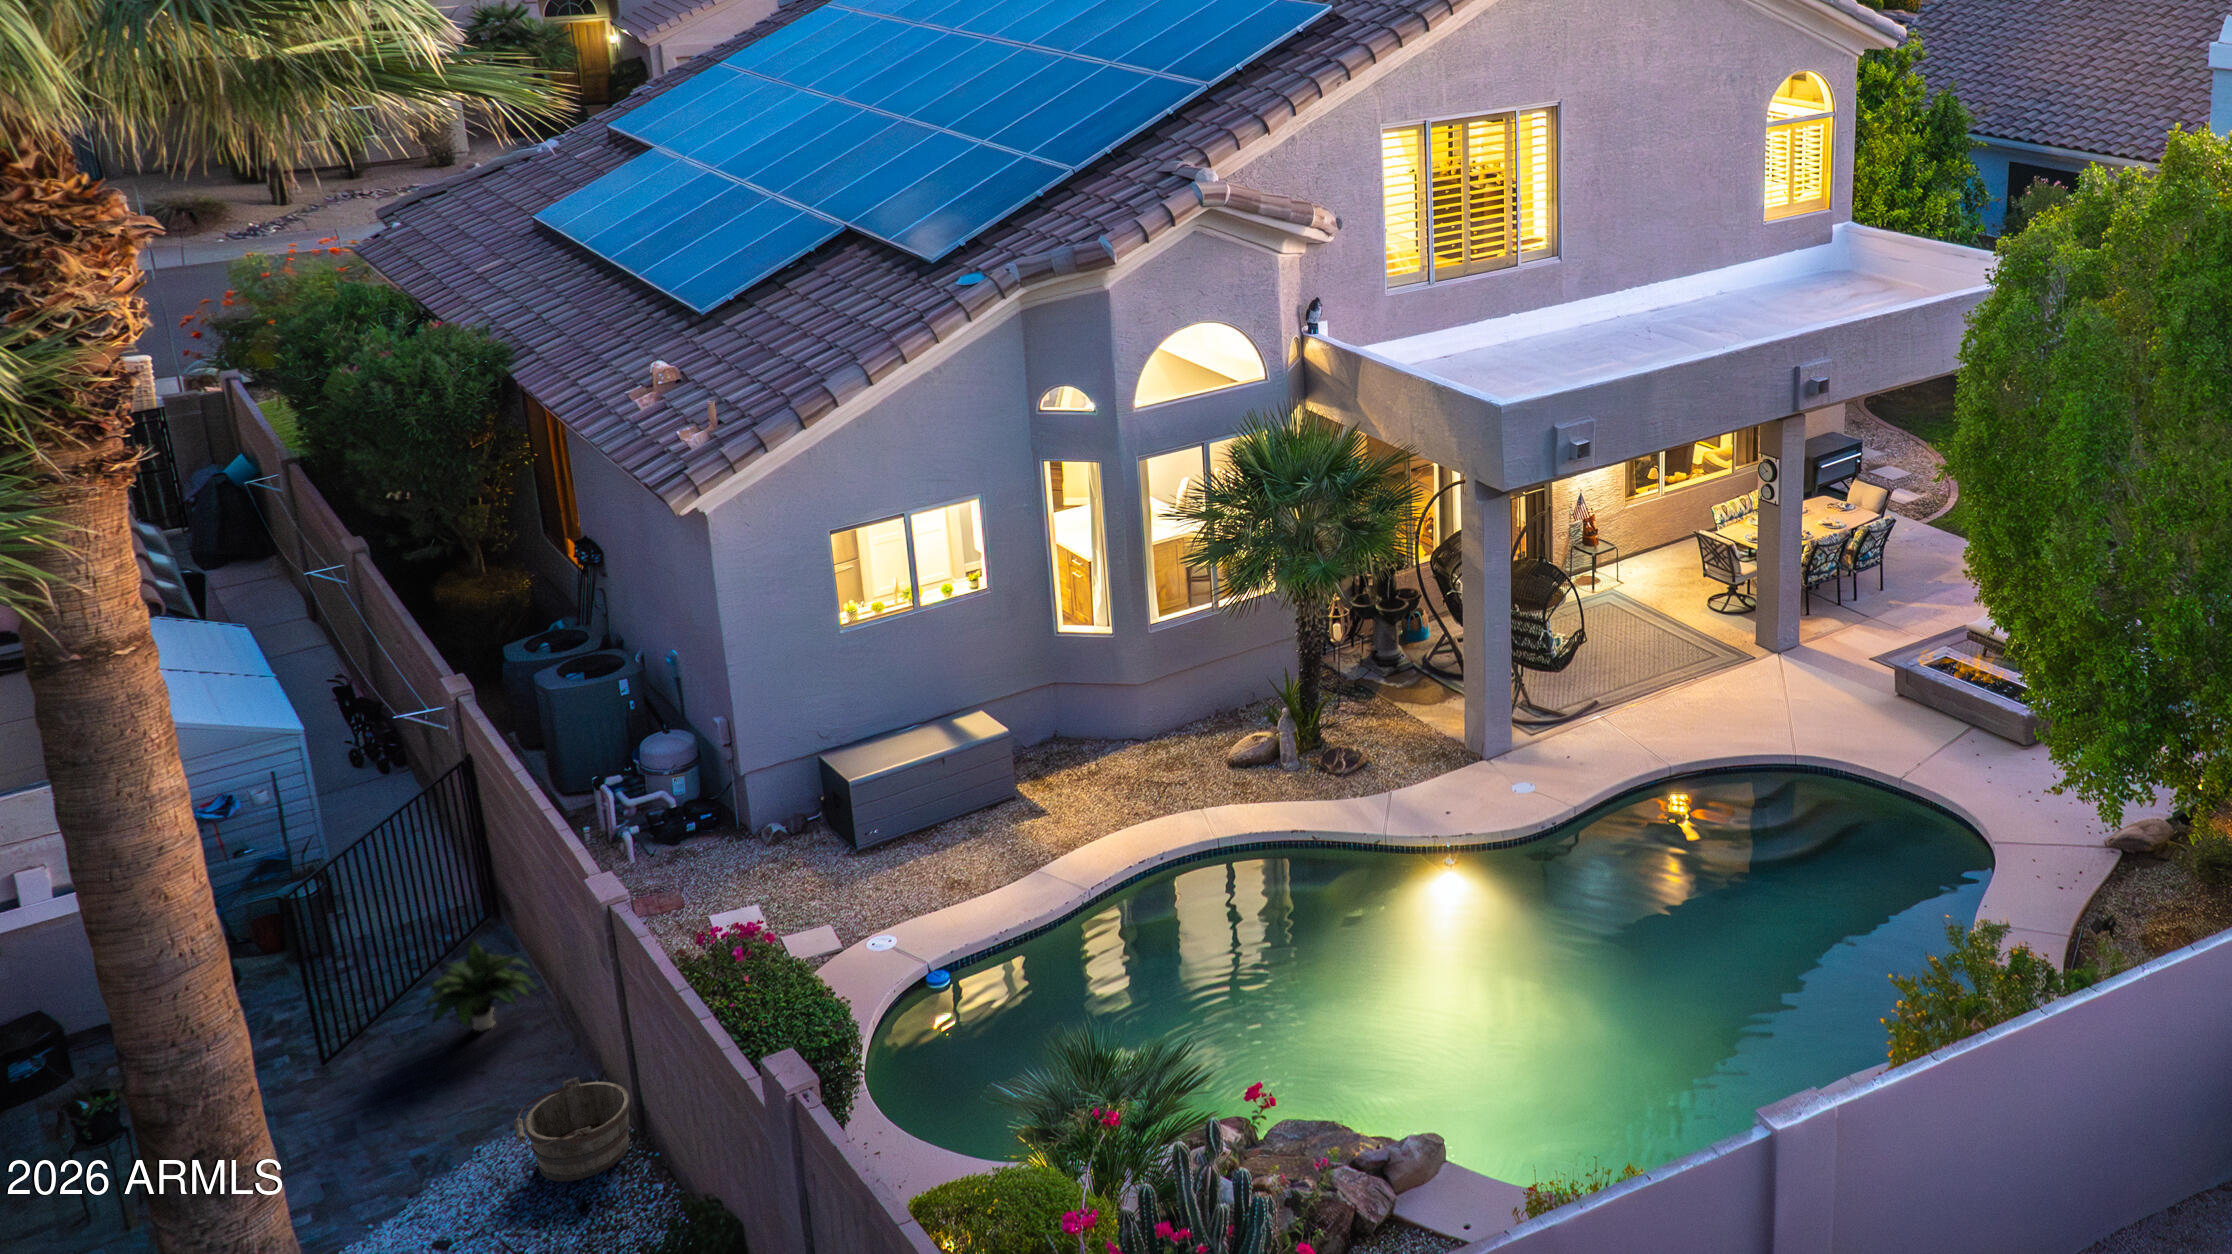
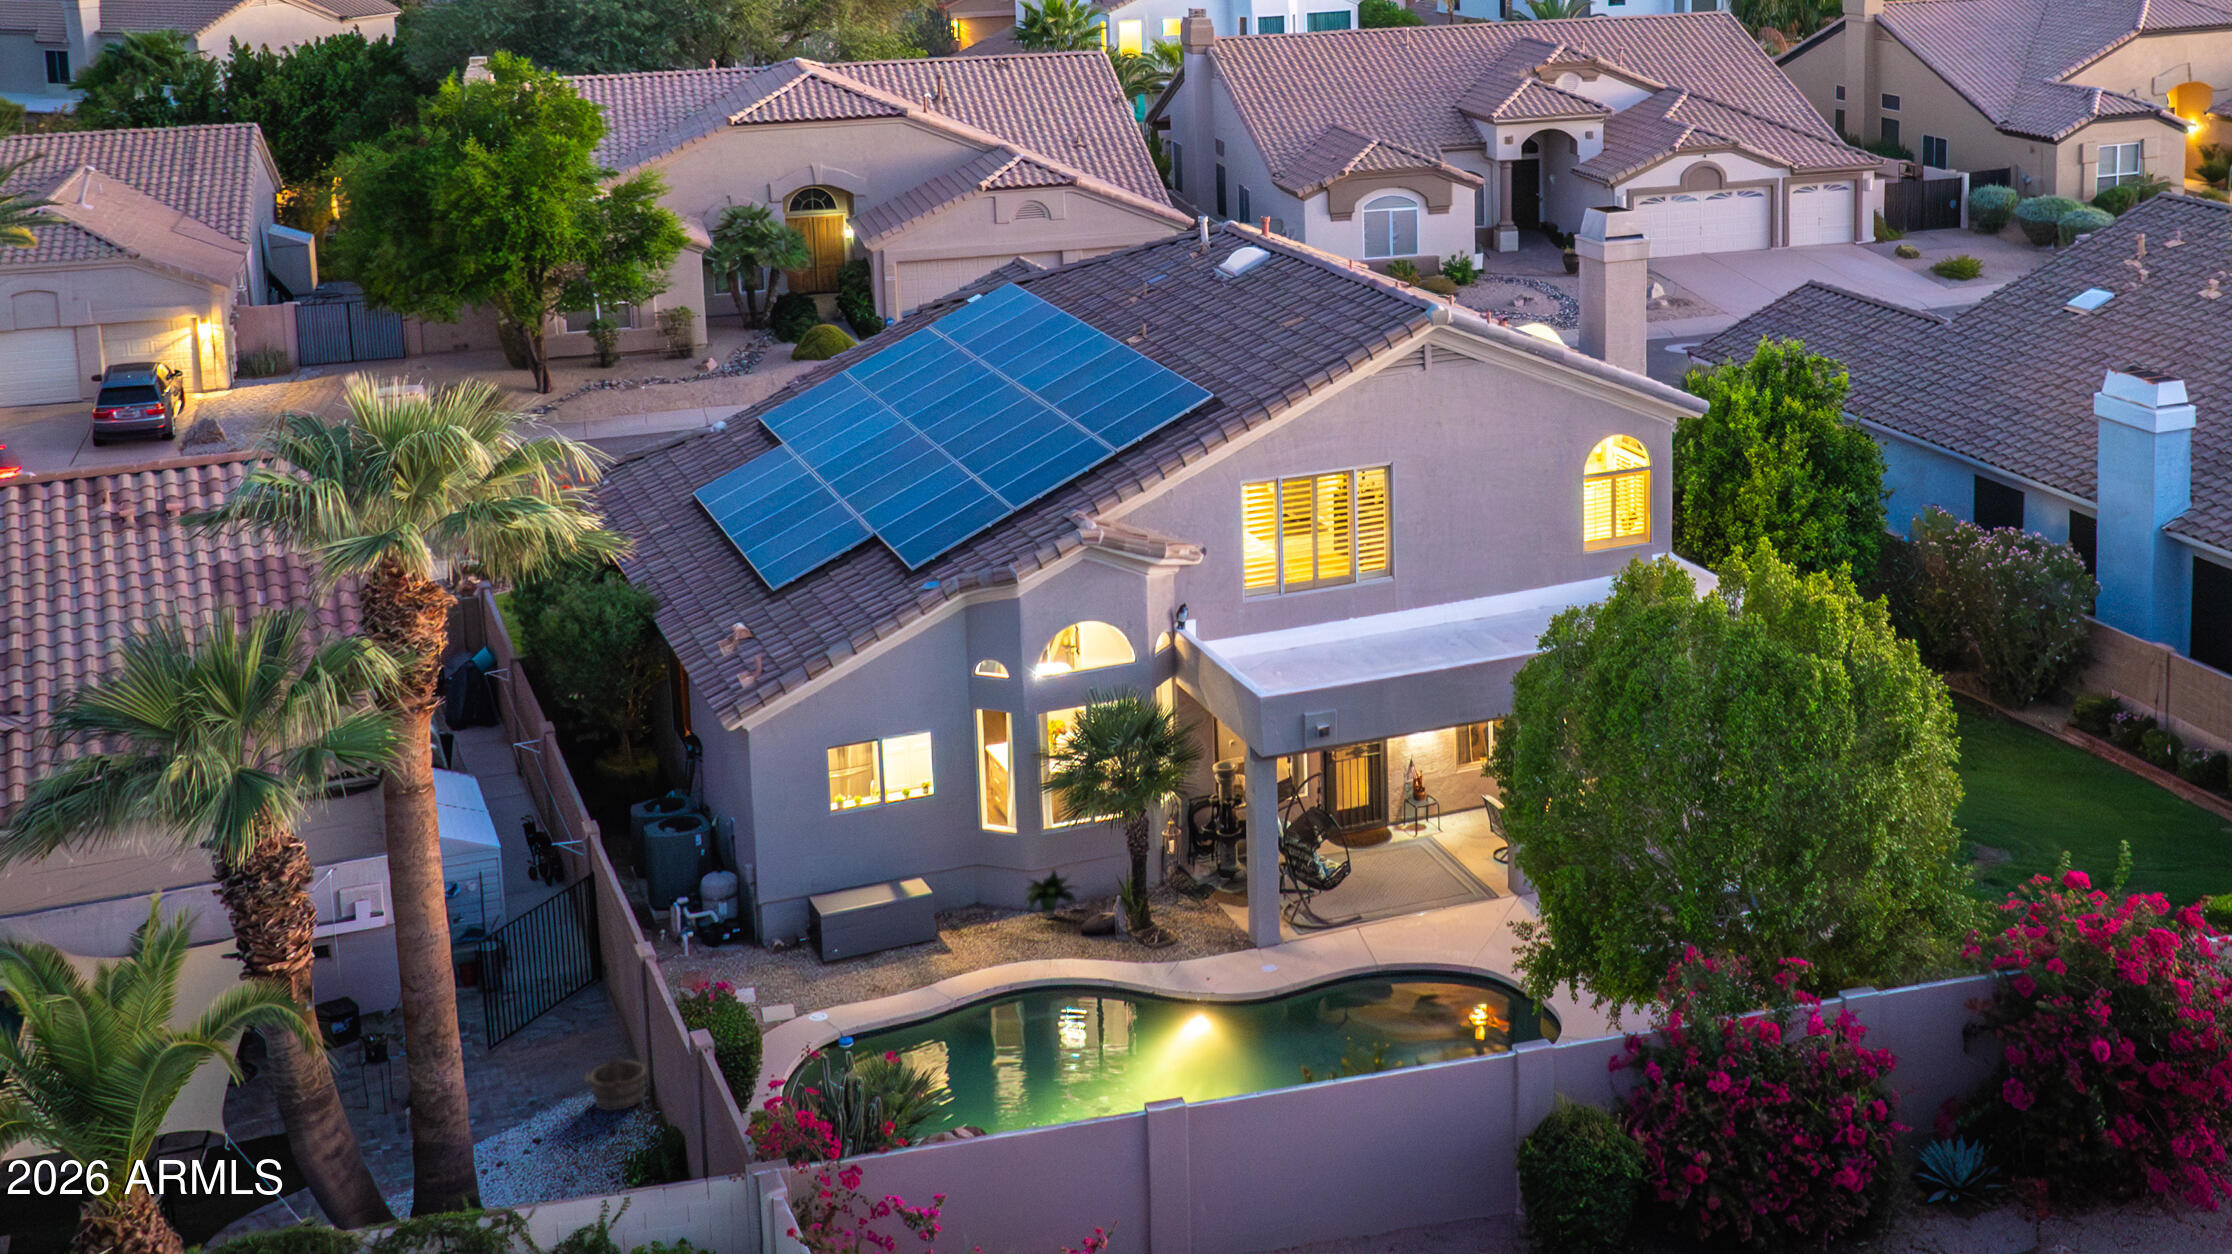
potted plant: present [423,940,538,1031] -> present [1024,871,1080,919]

